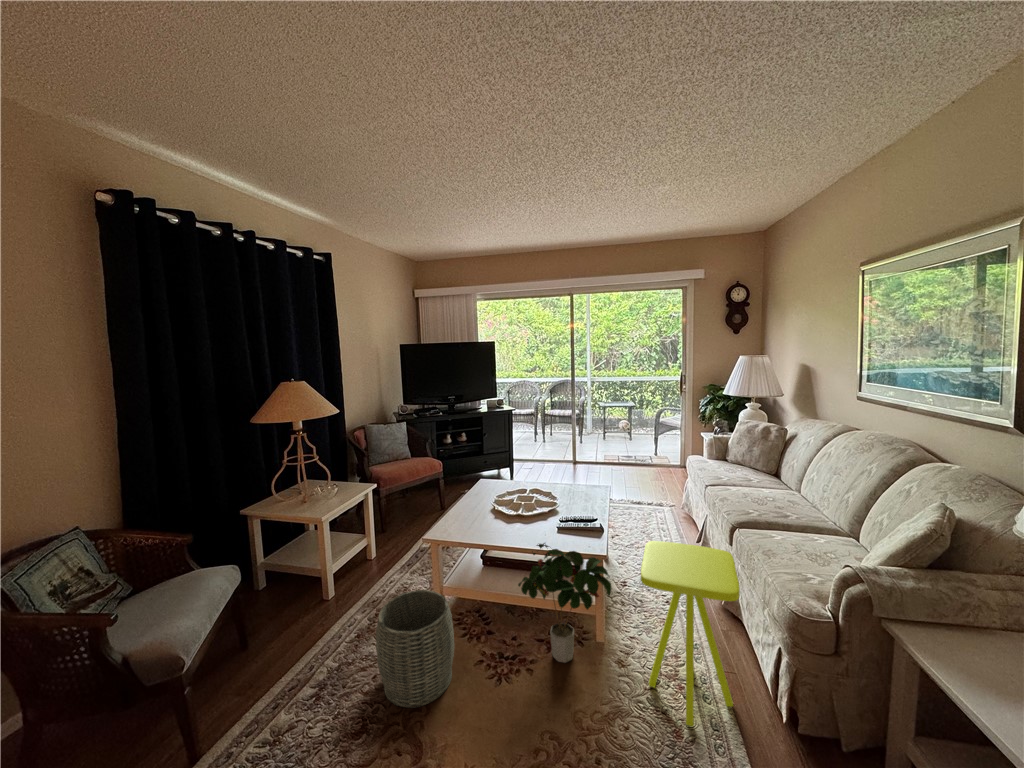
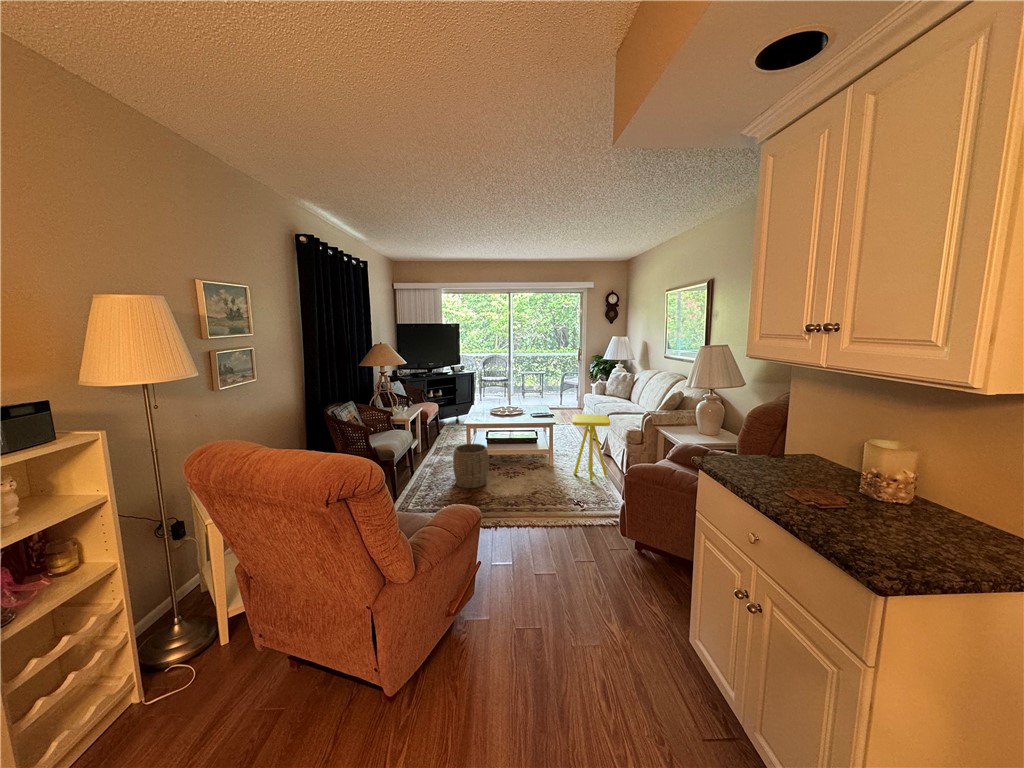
potted plant: present [518,543,611,663] -> none [512,420,558,473]

